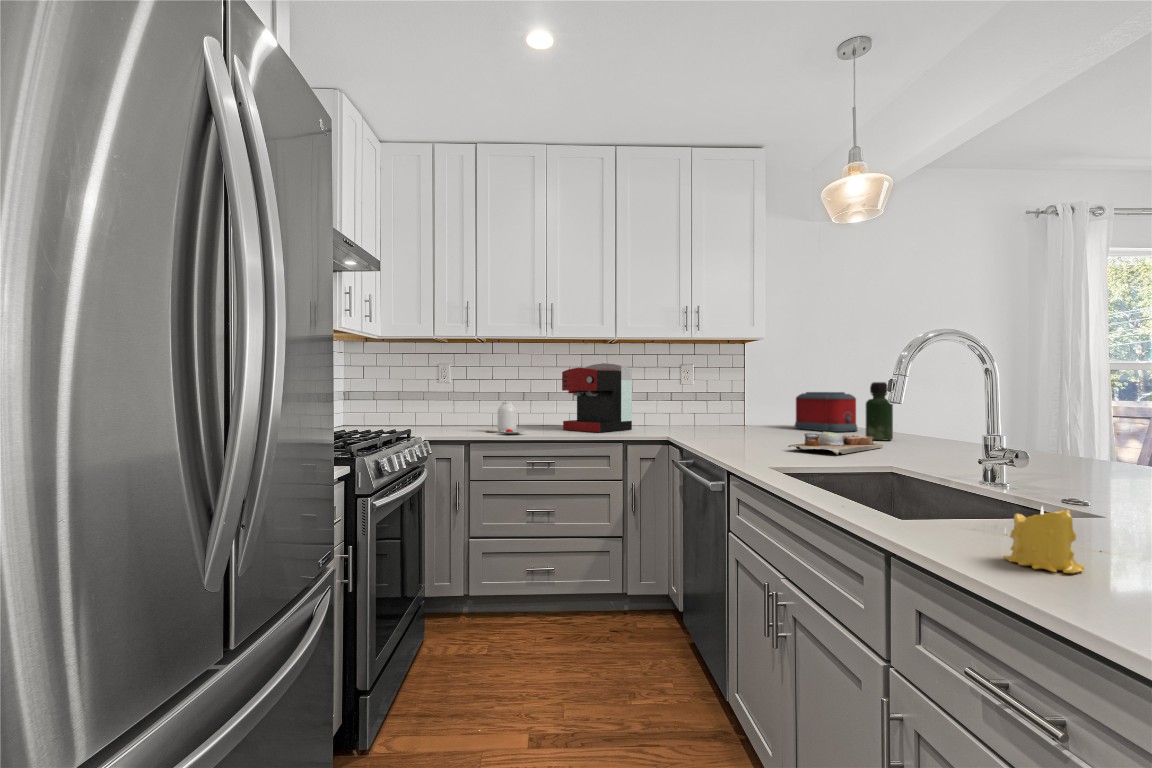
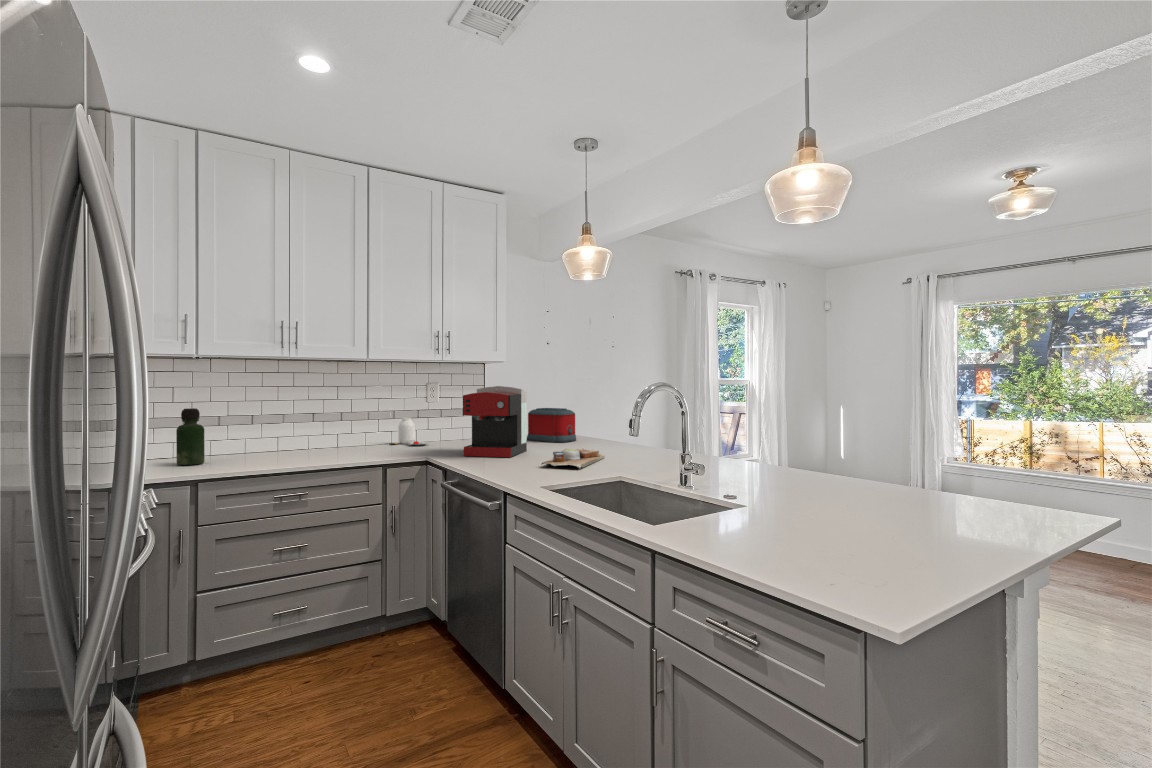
coffee maker: present [562,363,632,432] -> present [463,386,527,457]
bottle: present [866,382,893,440] -> present [176,408,205,465]
jar: present [486,402,525,434] -> present [394,418,430,445]
candle: present [1004,507,1084,573] -> none [718,512,755,552]

